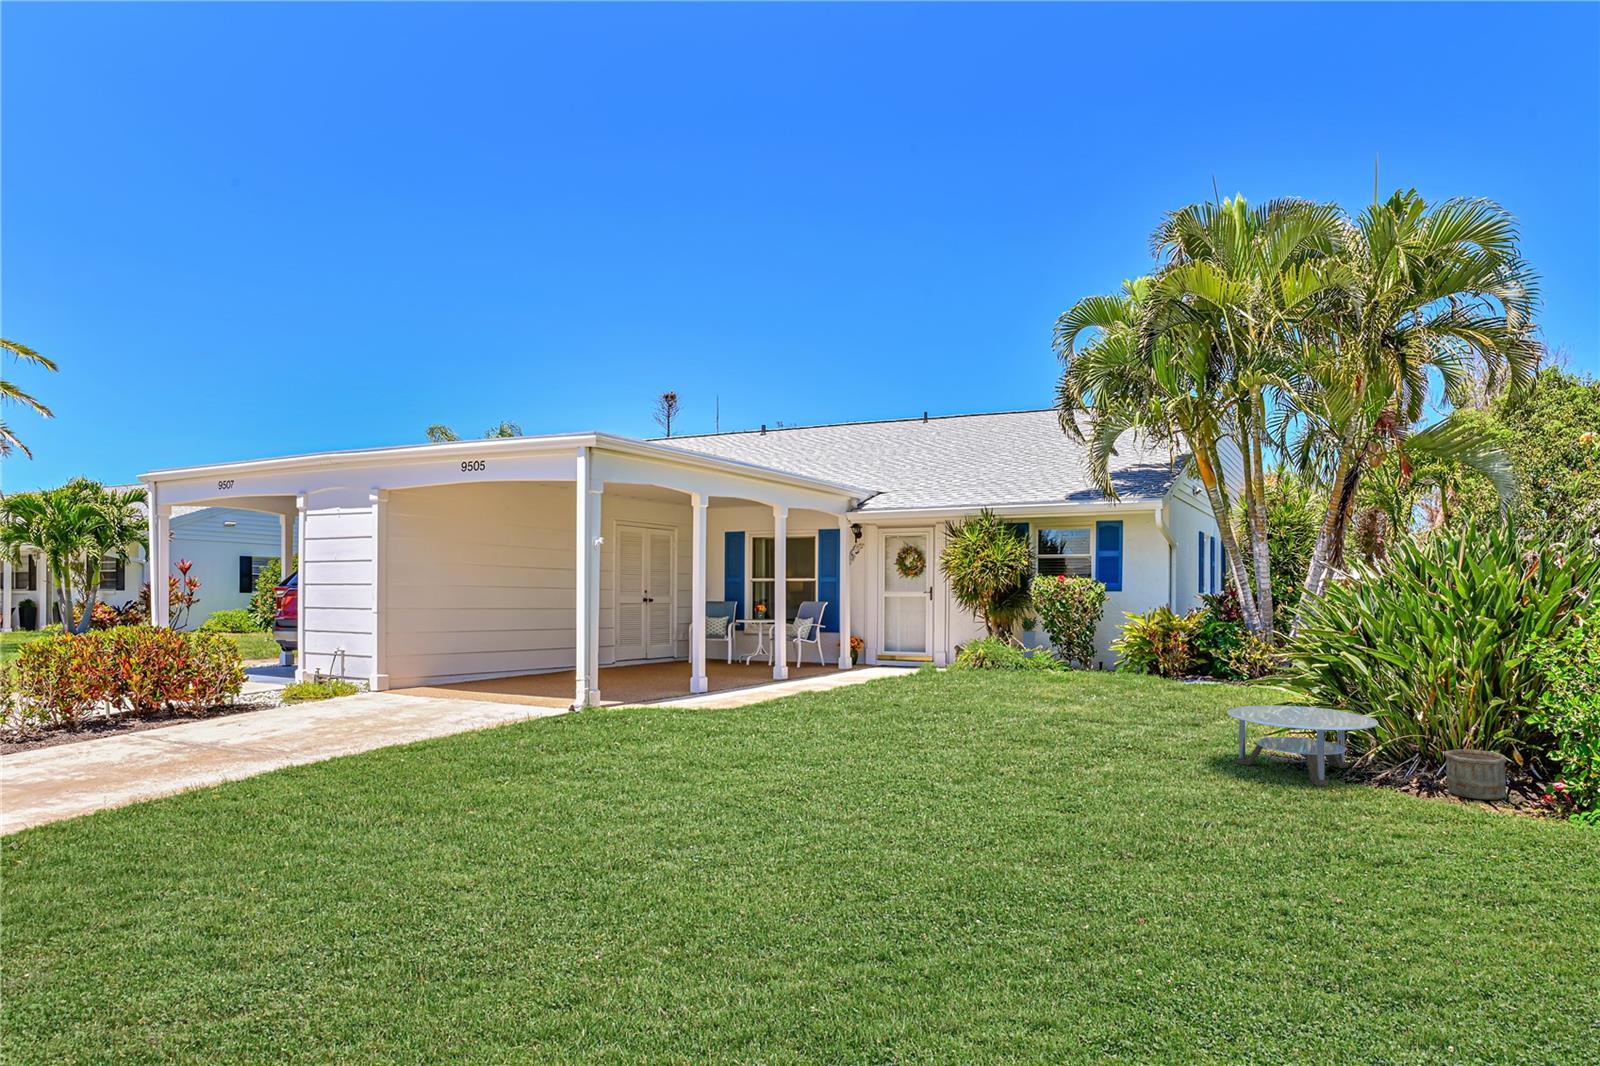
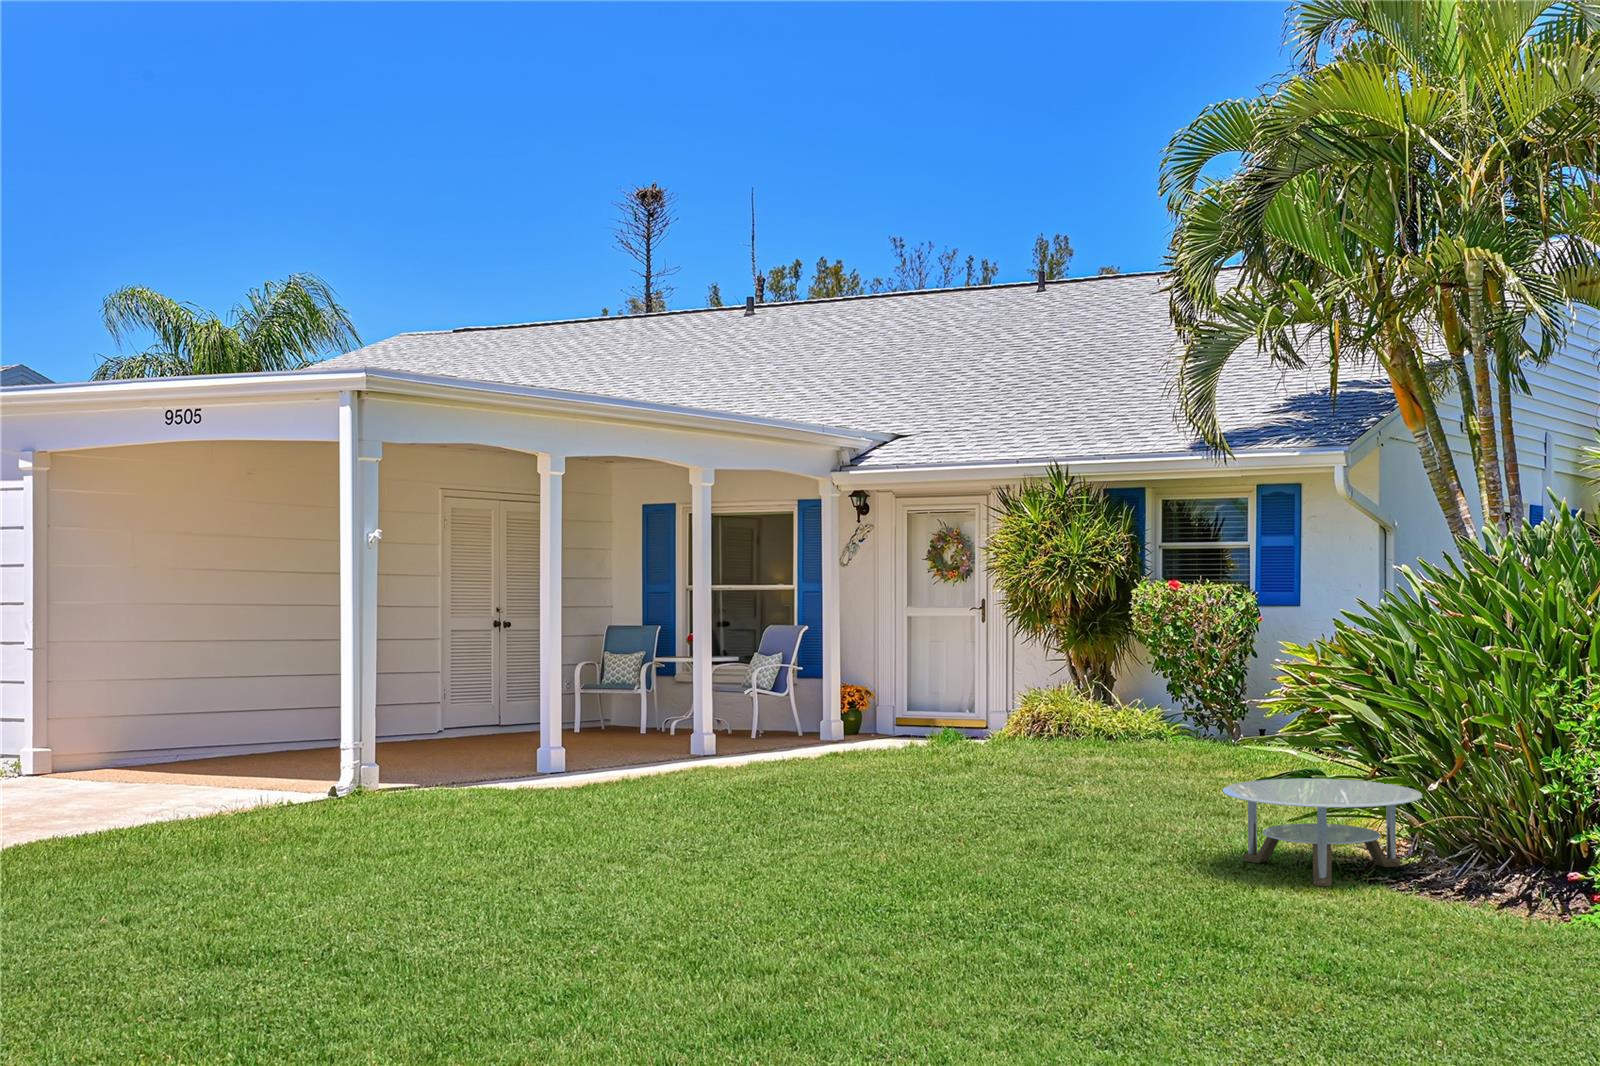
planter: present [1021,616,1038,658] -> none [1119,648,1157,720]
wooden bucket: present [1444,749,1506,800] -> none [1481,834,1559,901]

